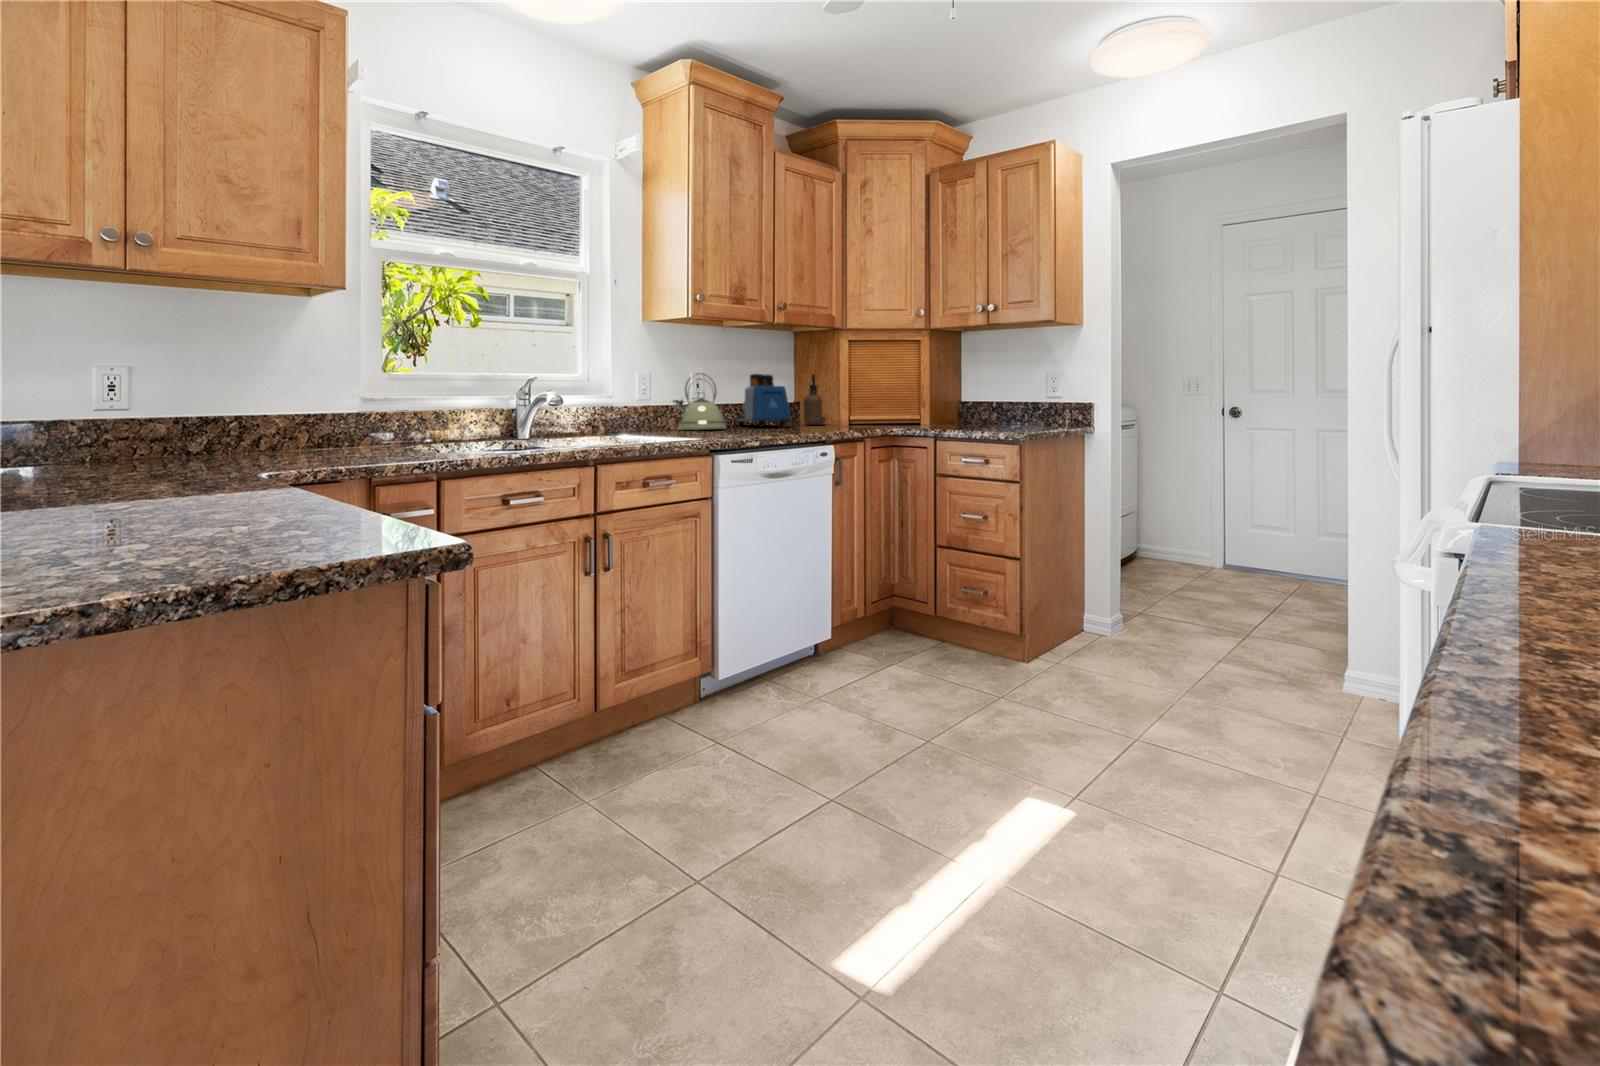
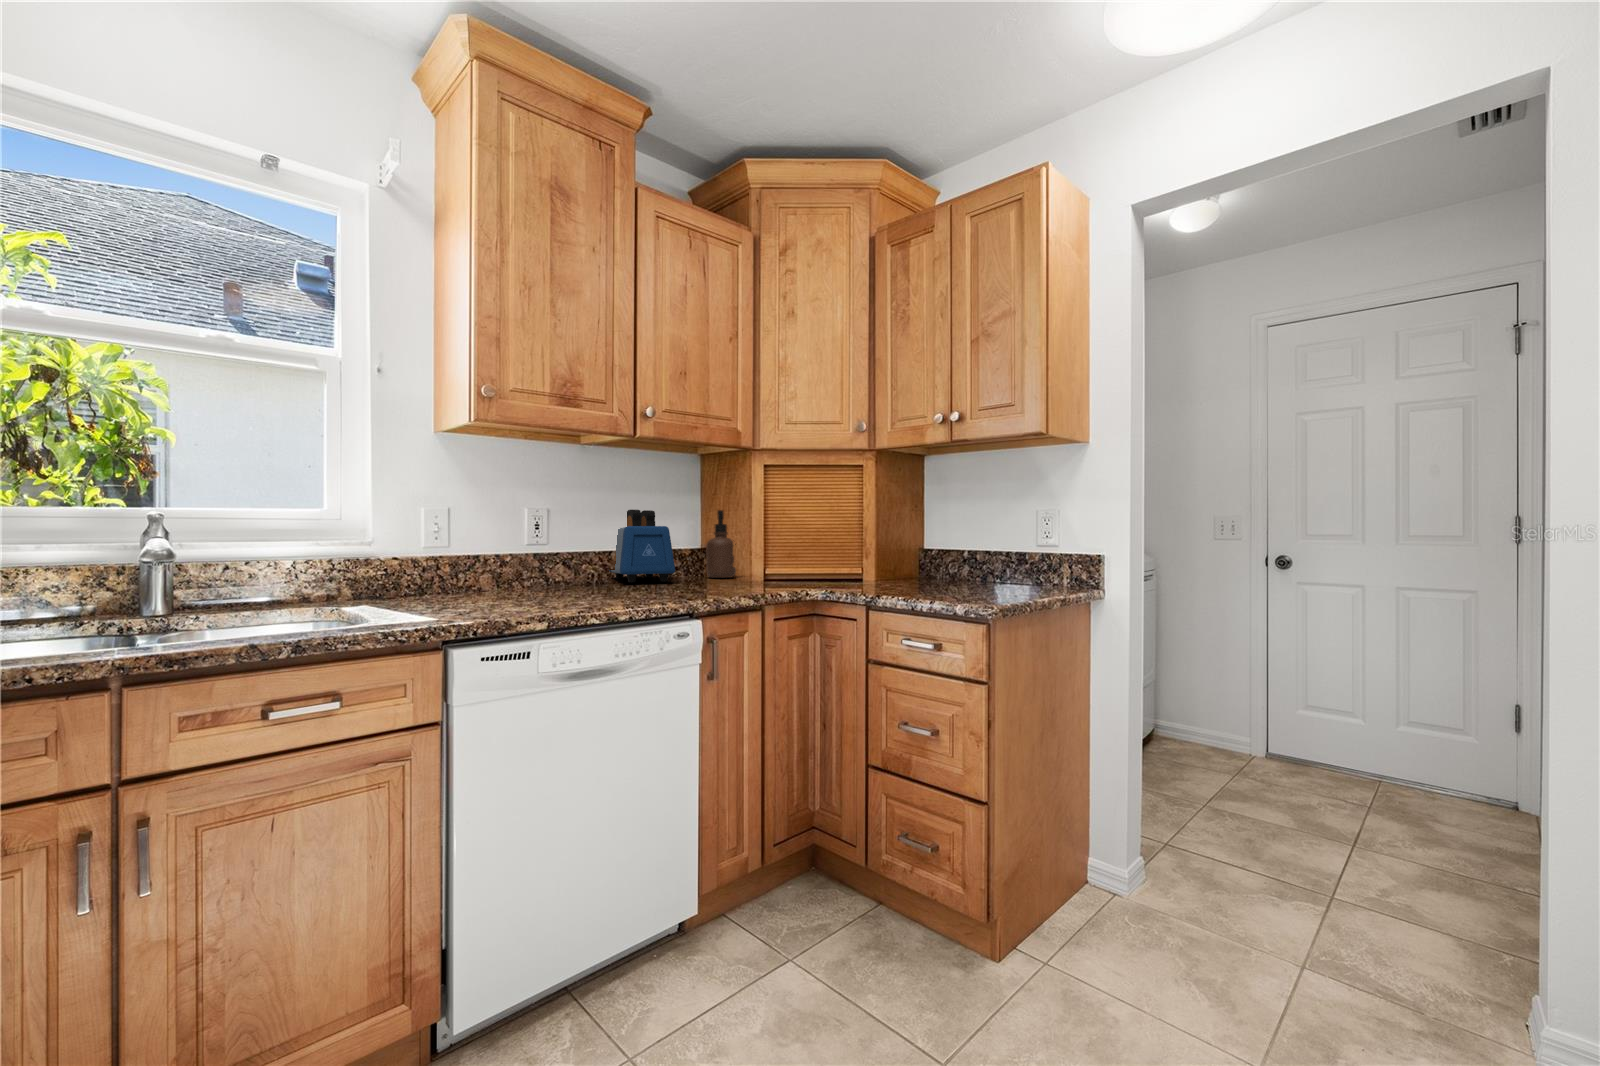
kettle: present [673,373,726,430] -> none [489,508,574,589]

